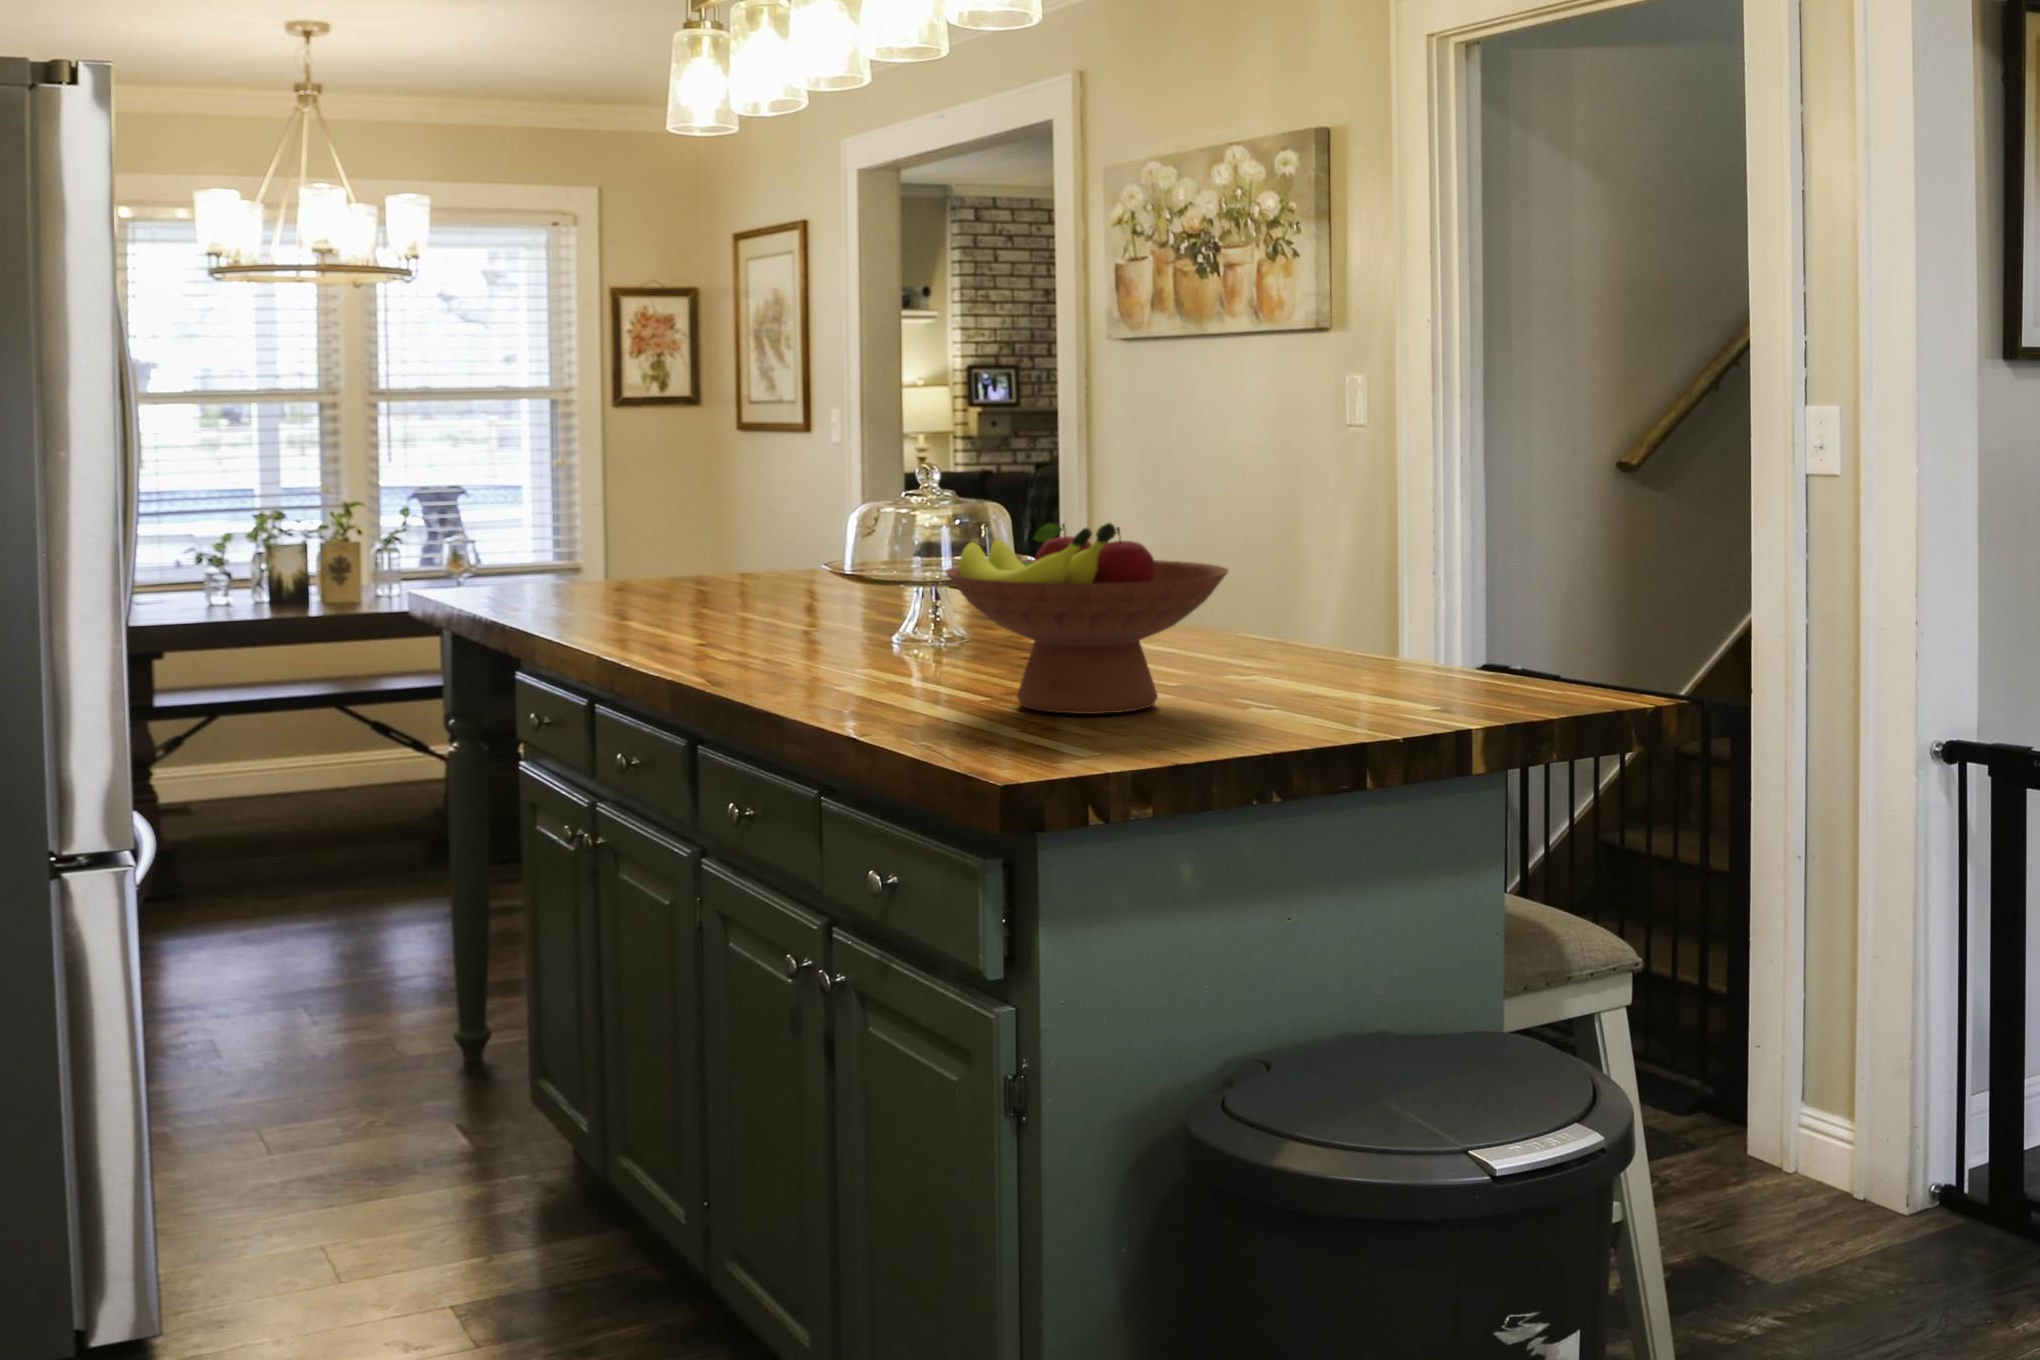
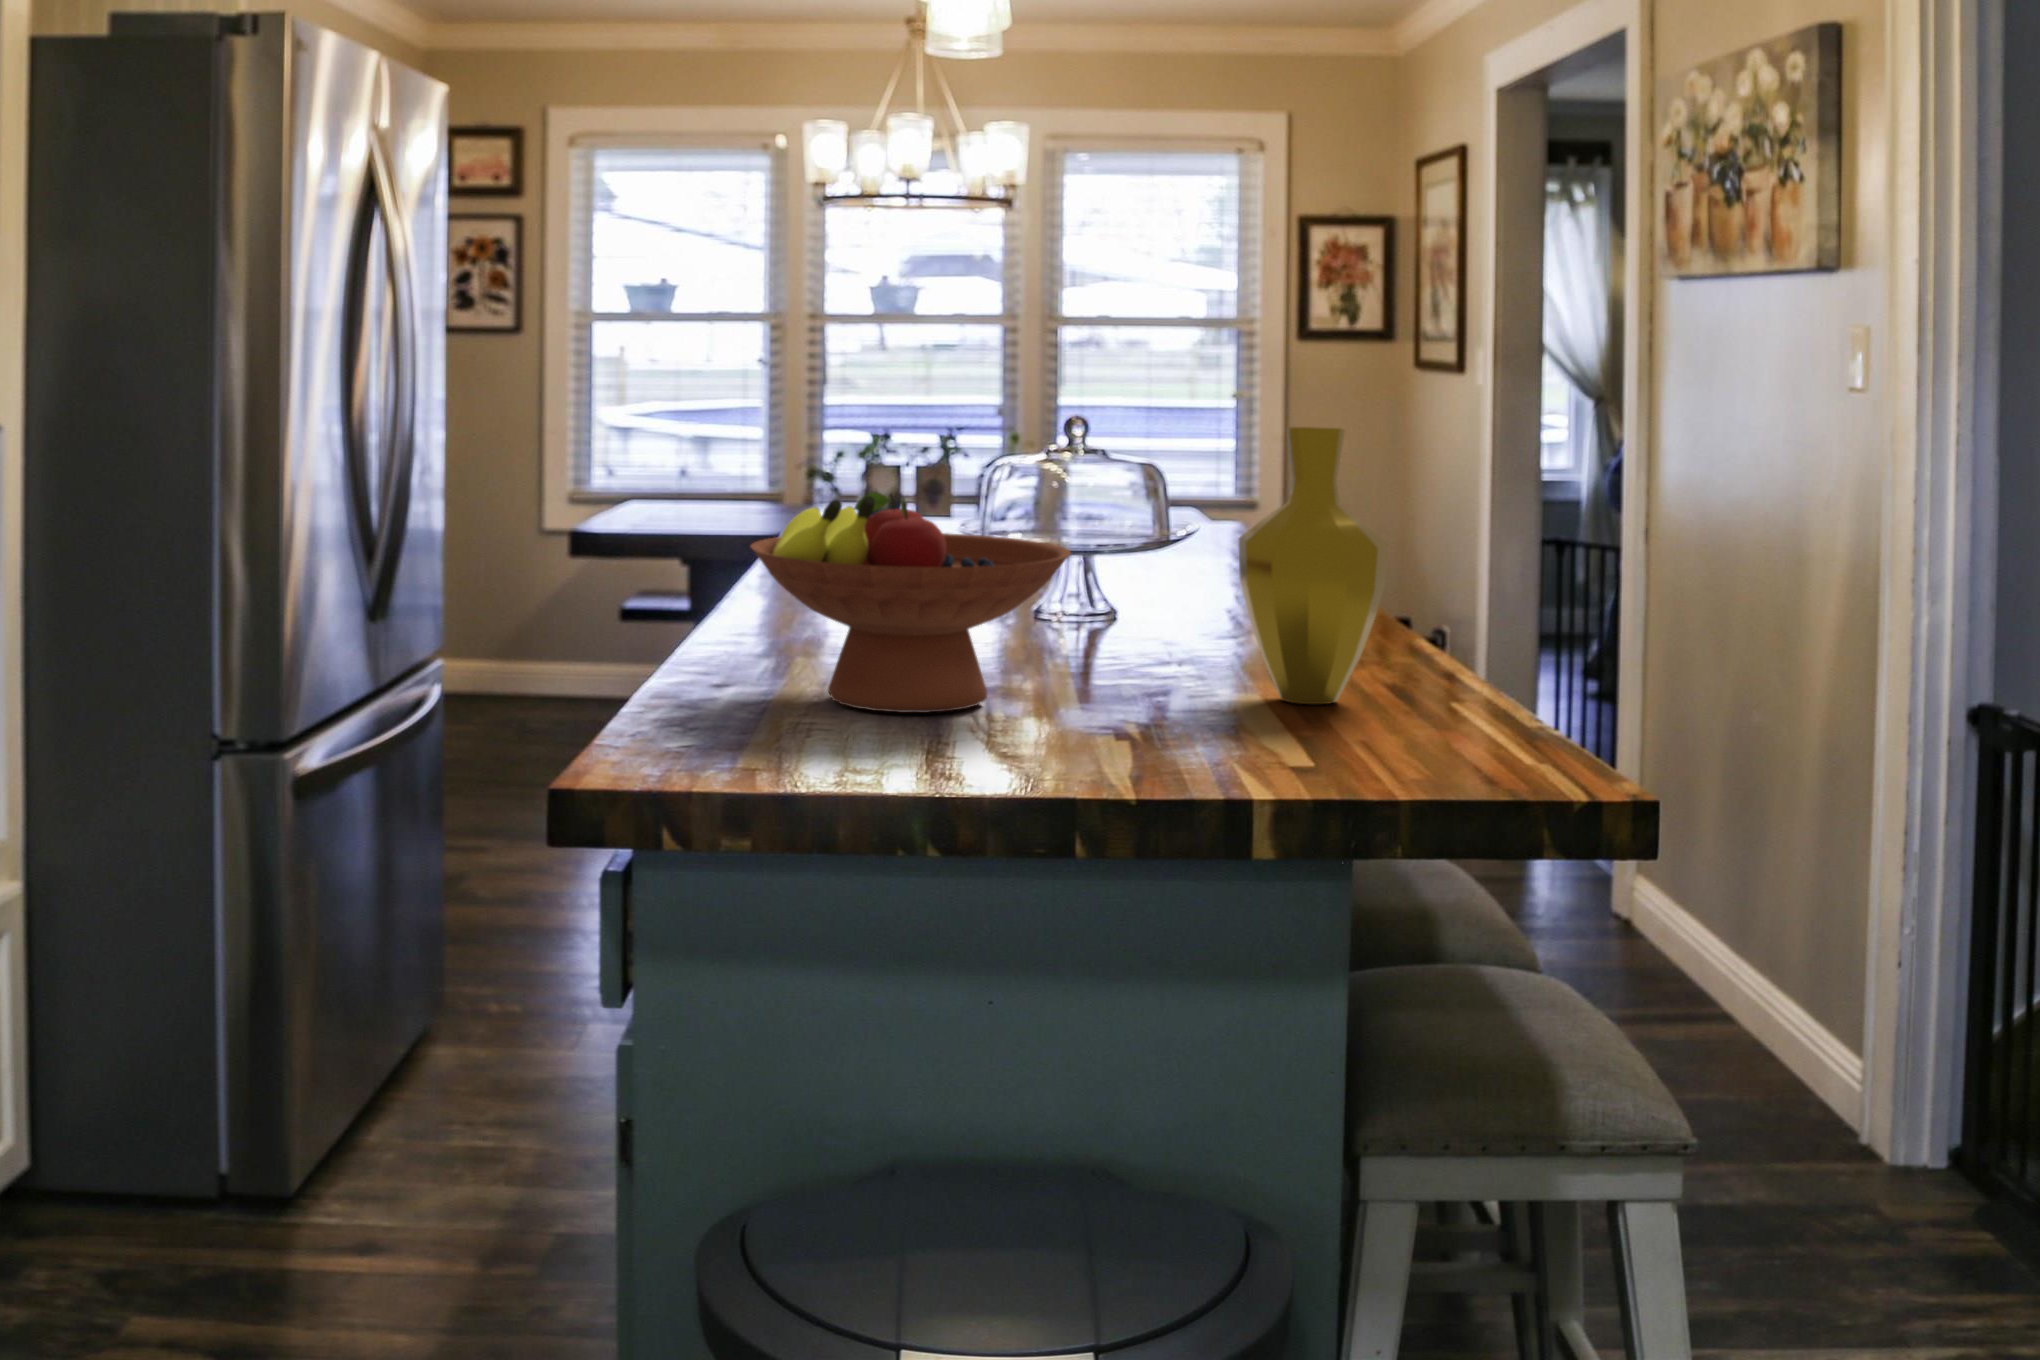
vase: none [1275,450,1398,675] -> present [1239,427,1388,704]

